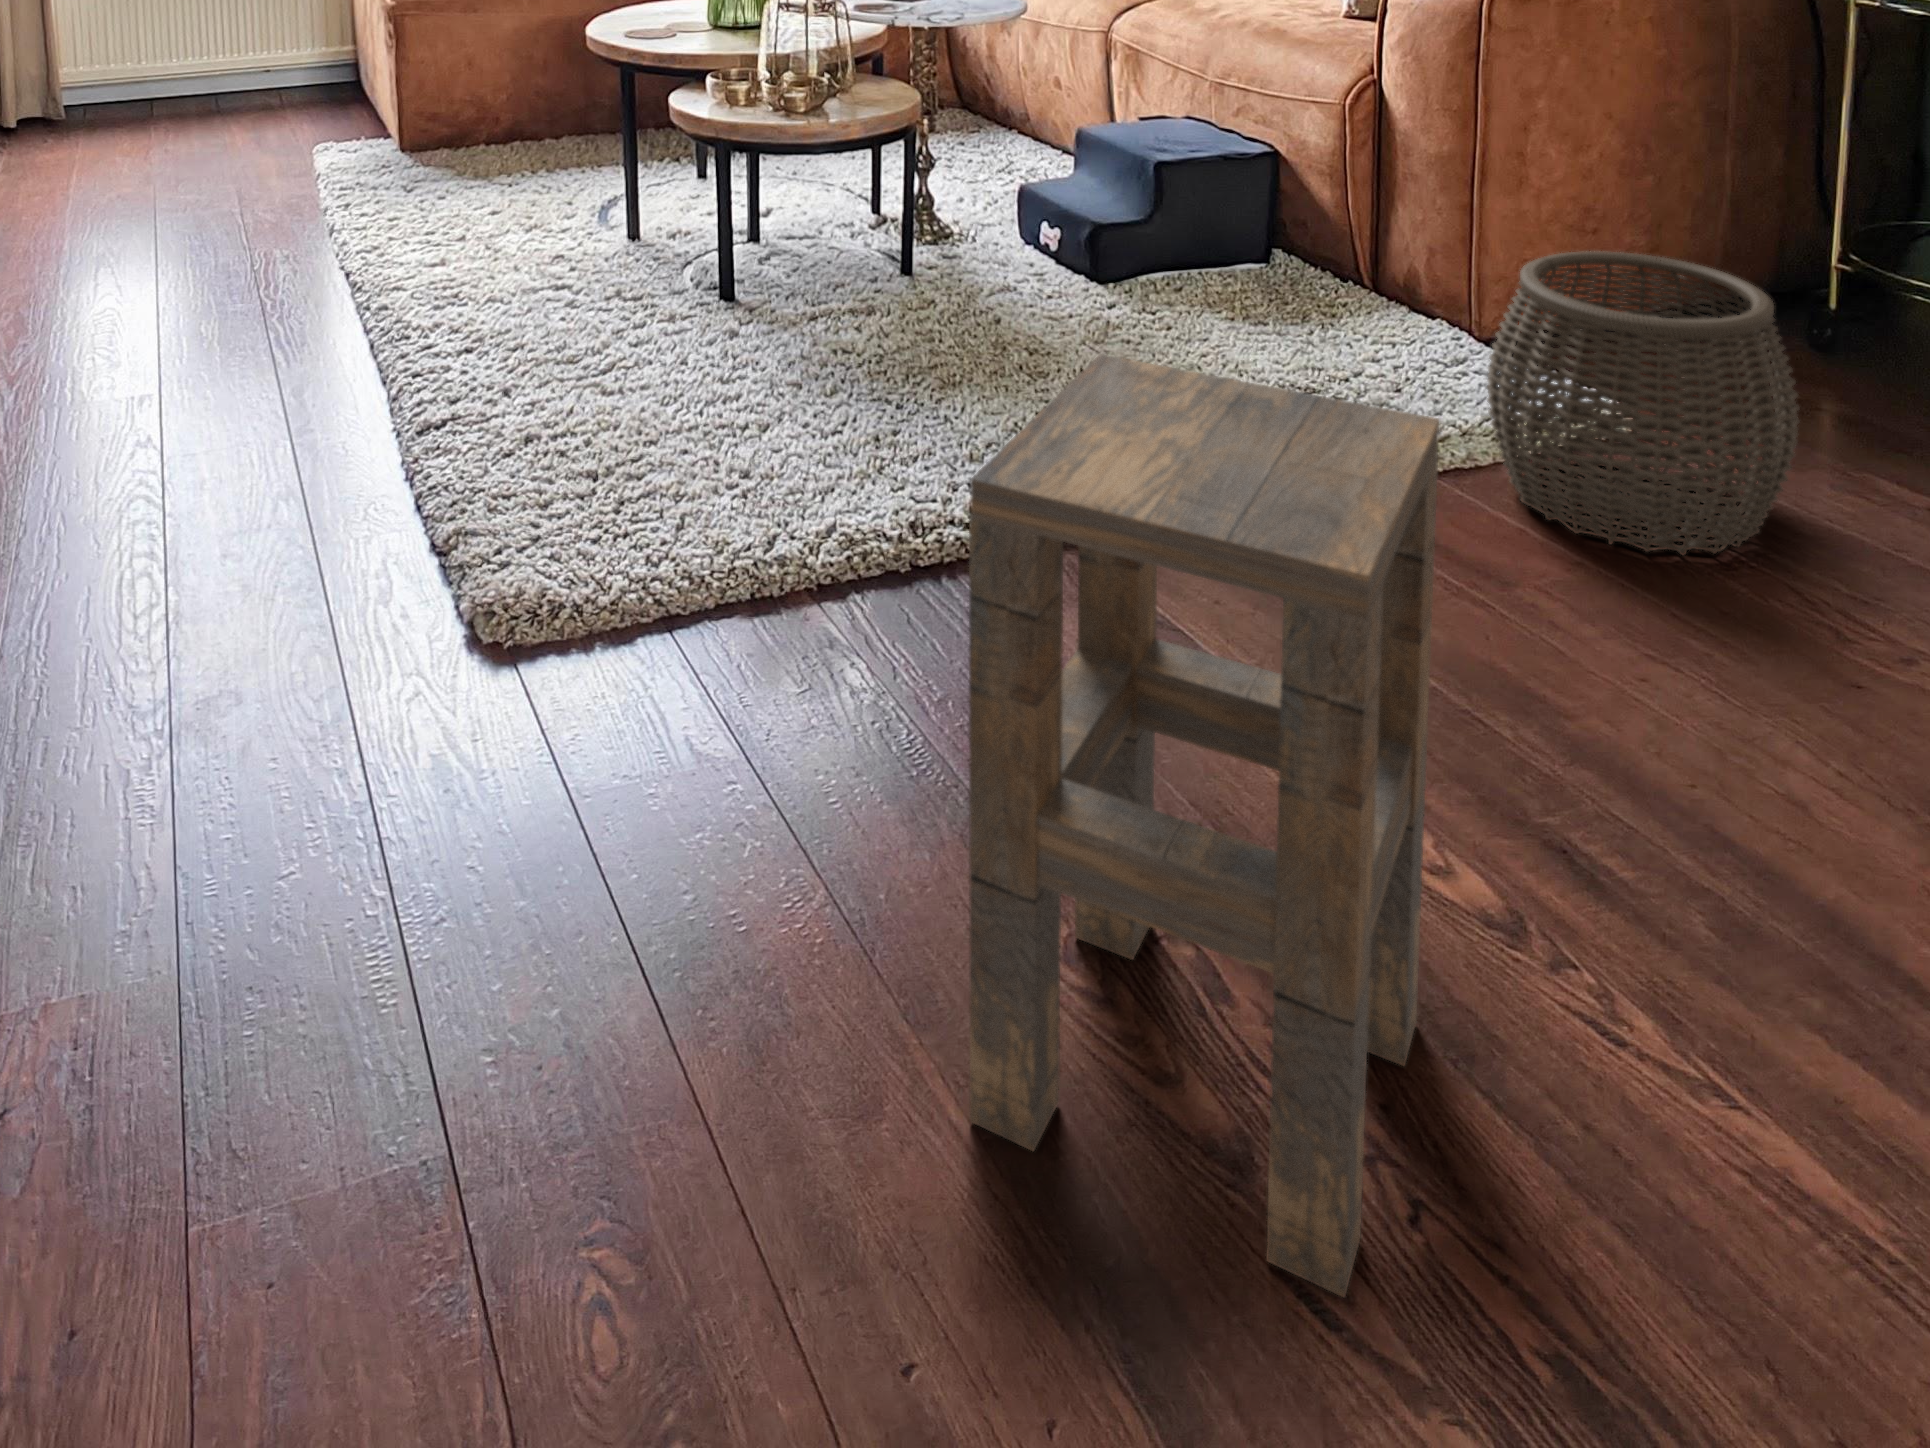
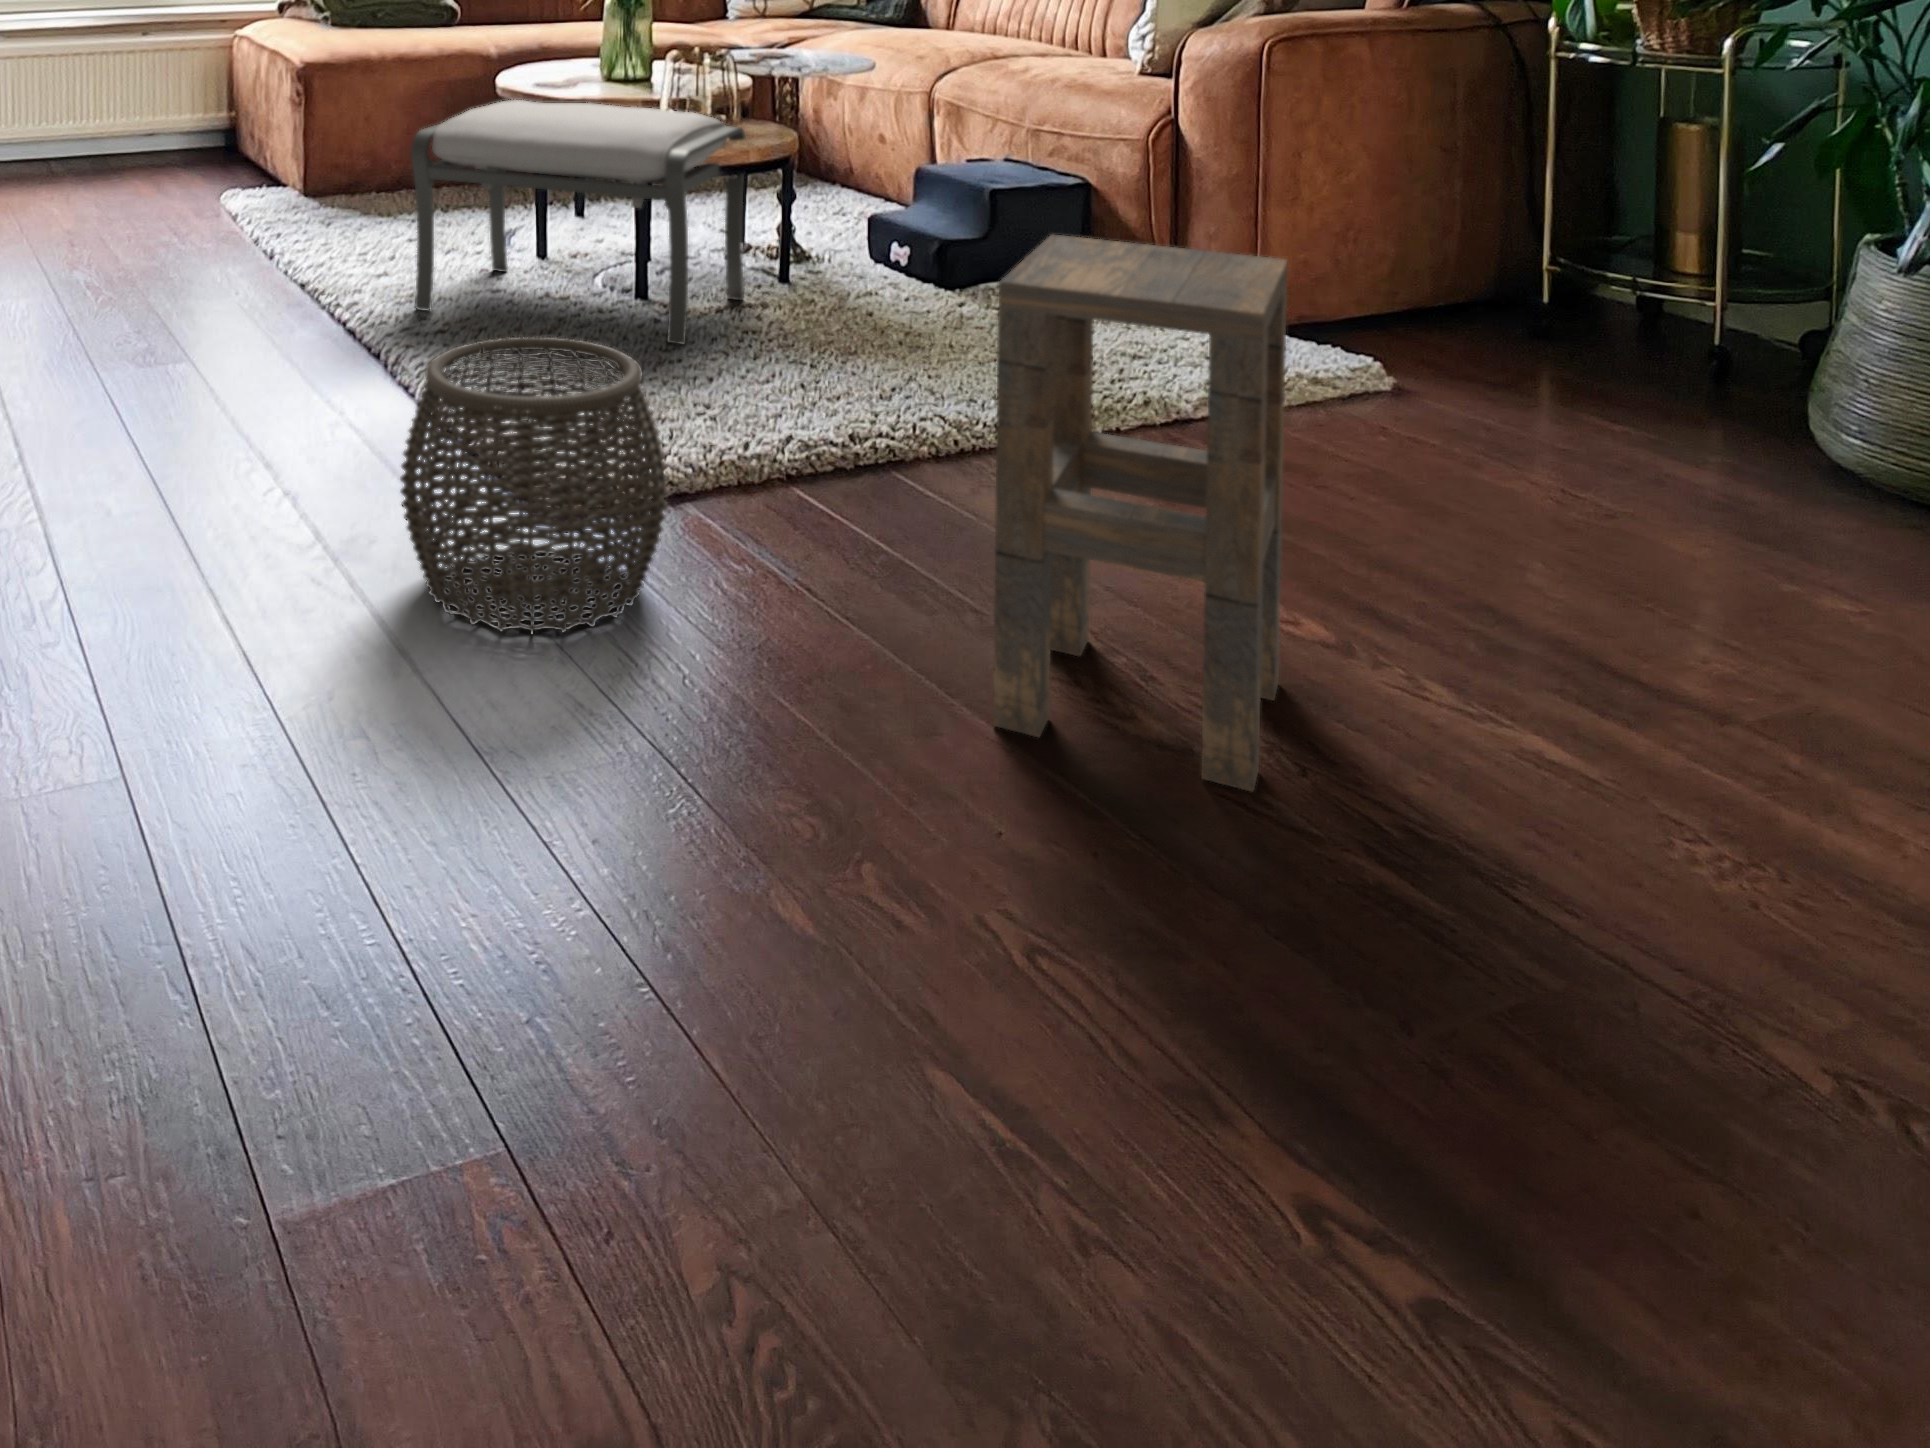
ottoman: none [447,56,855,365] -> present [411,100,745,344]
woven basket: present [1487,251,1800,555] -> present [400,337,669,635]

